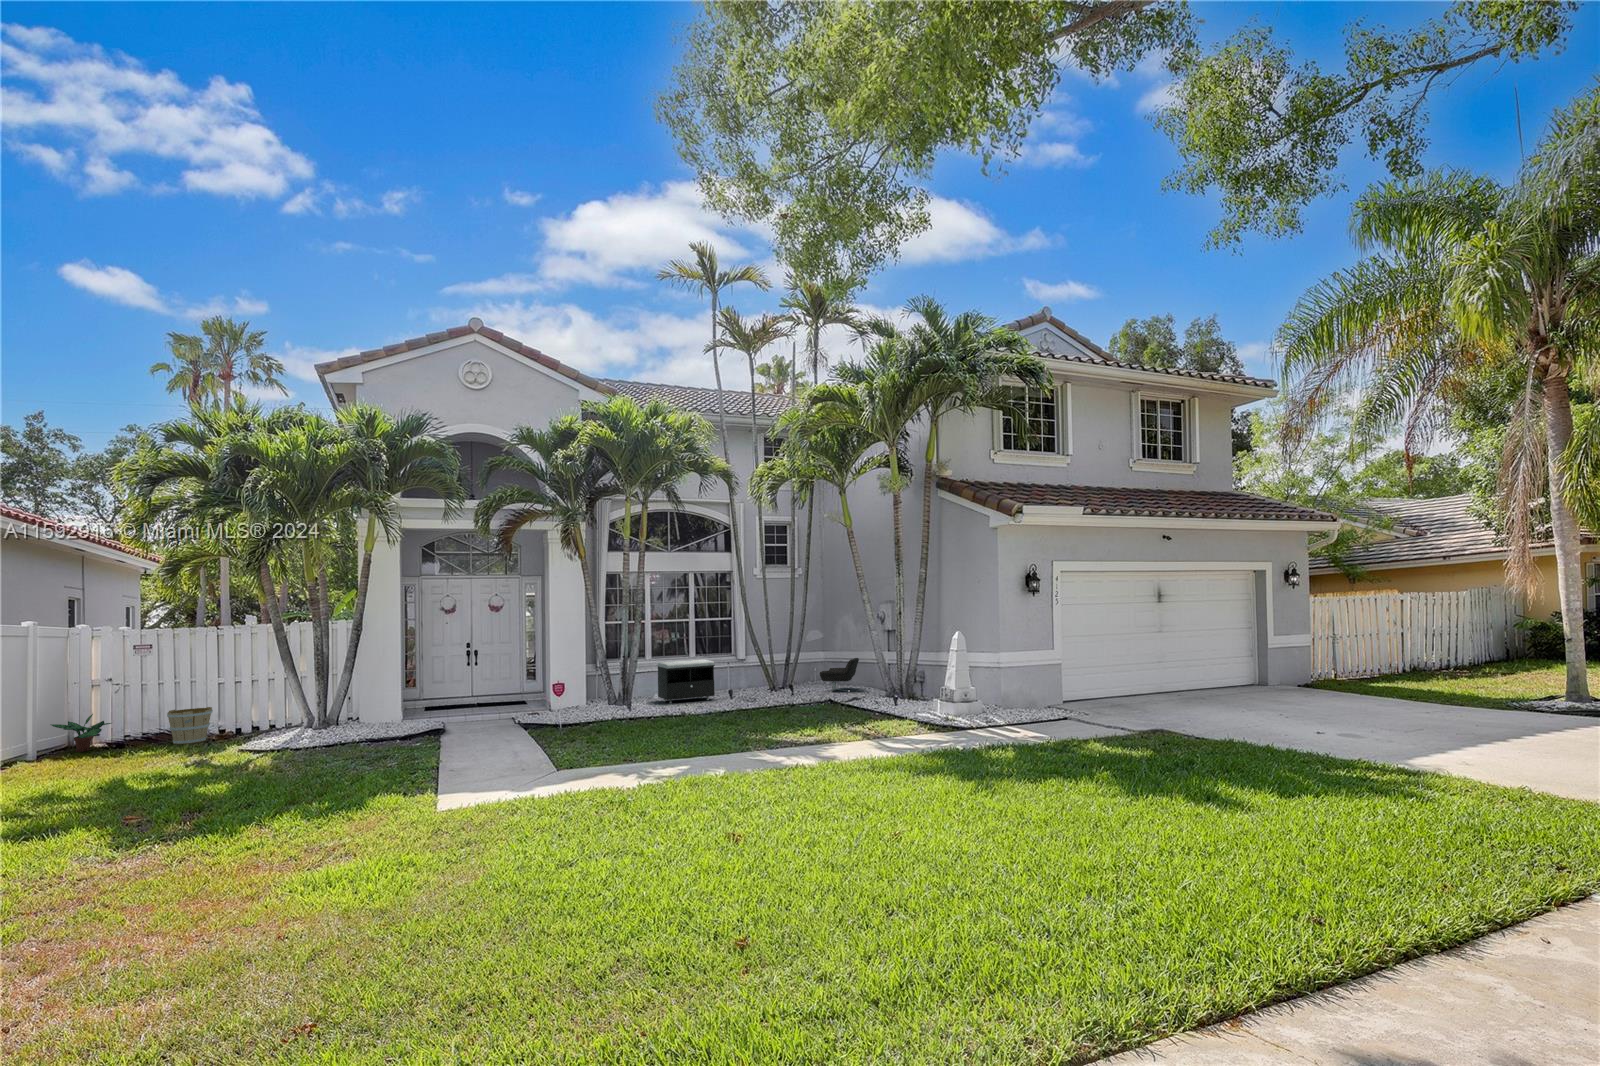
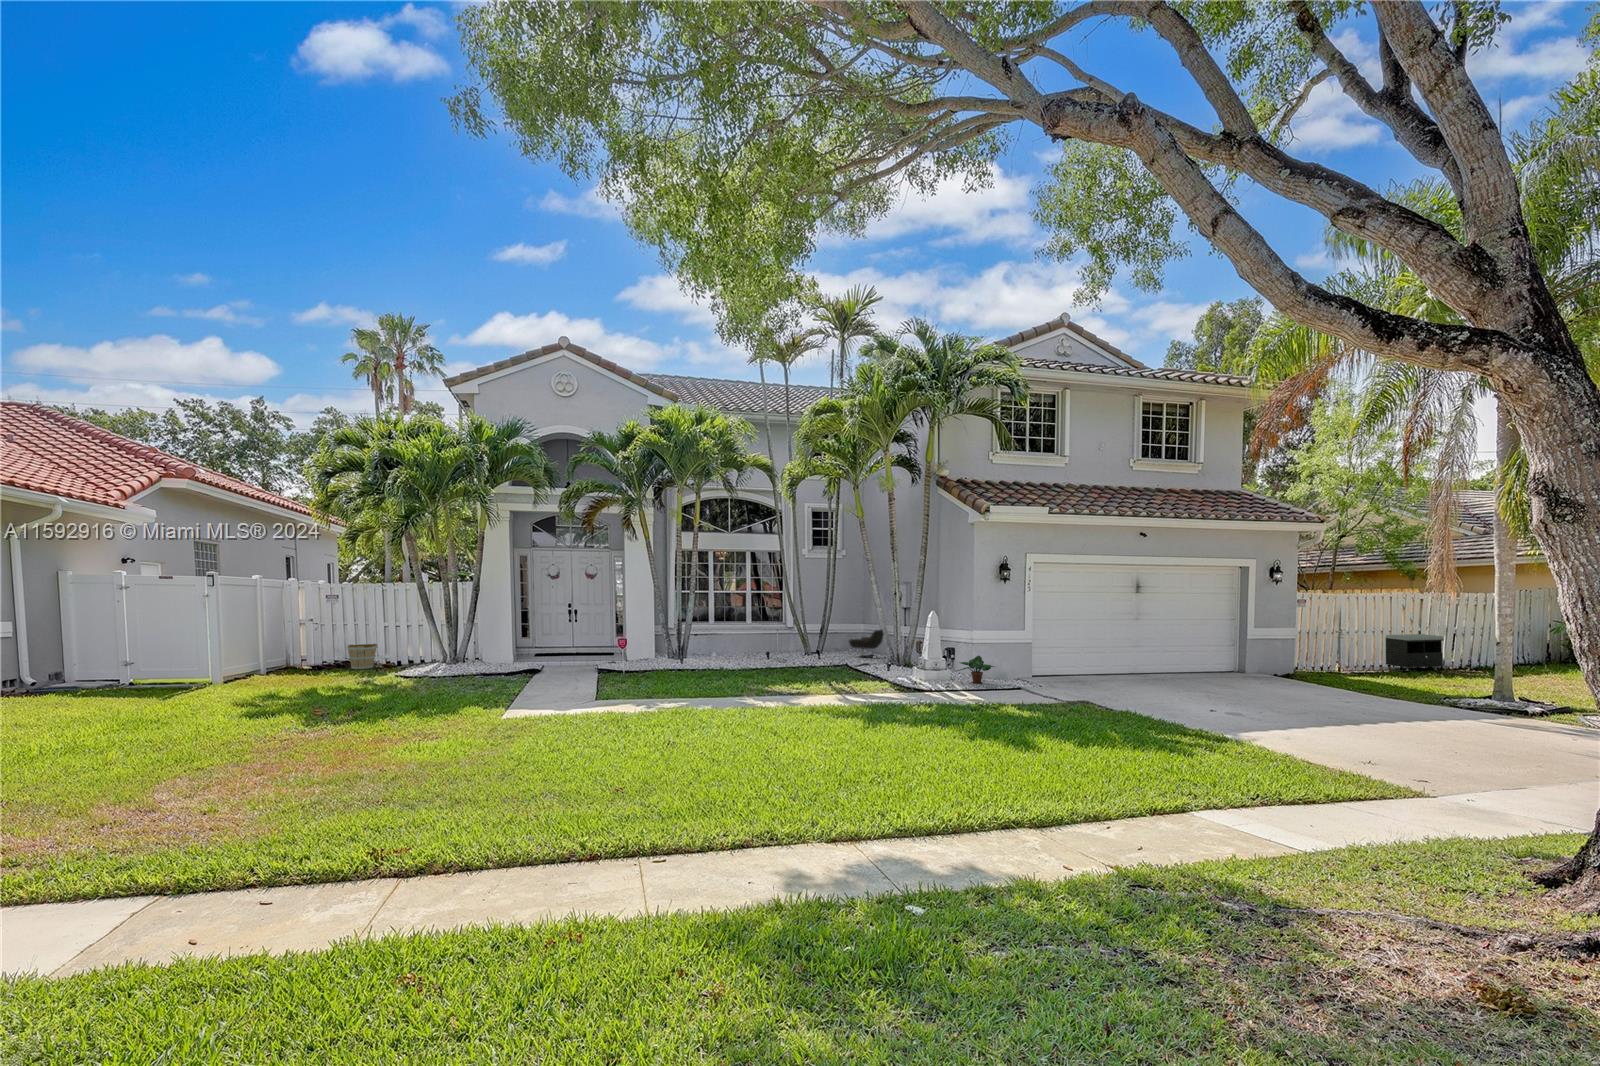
storage bench: present [658,660,715,703] -> present [1386,634,1444,670]
potted plant: present [51,714,111,752] -> present [957,655,995,684]

